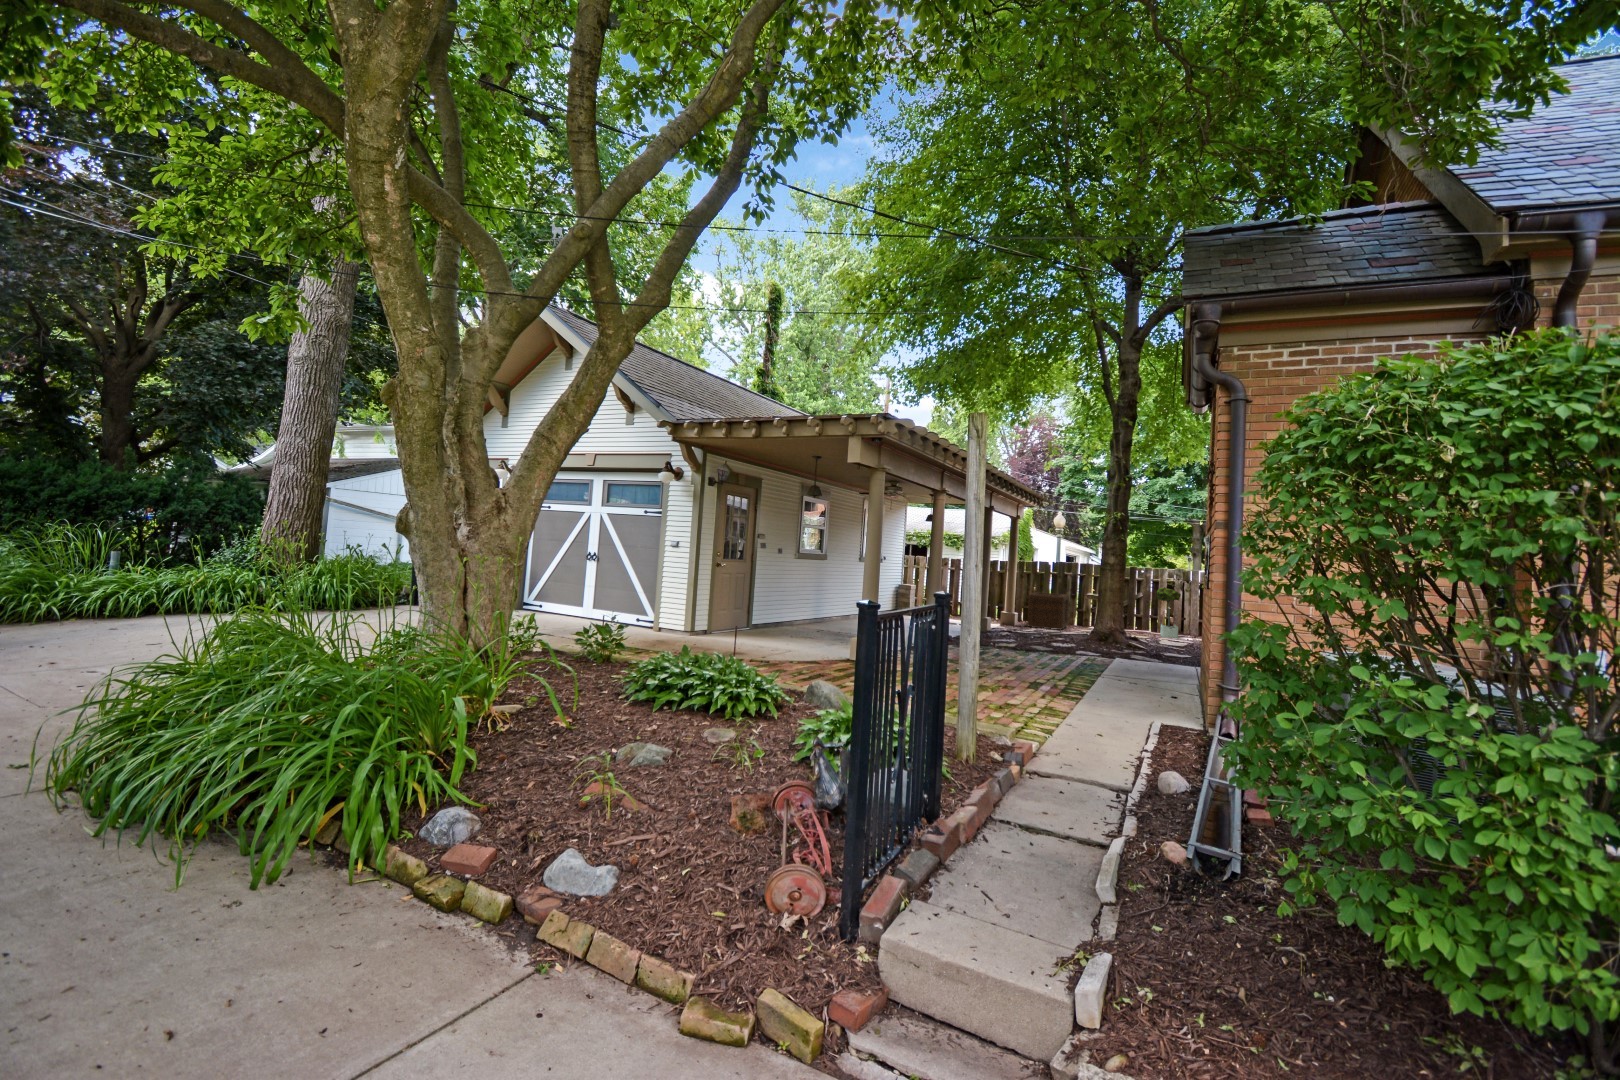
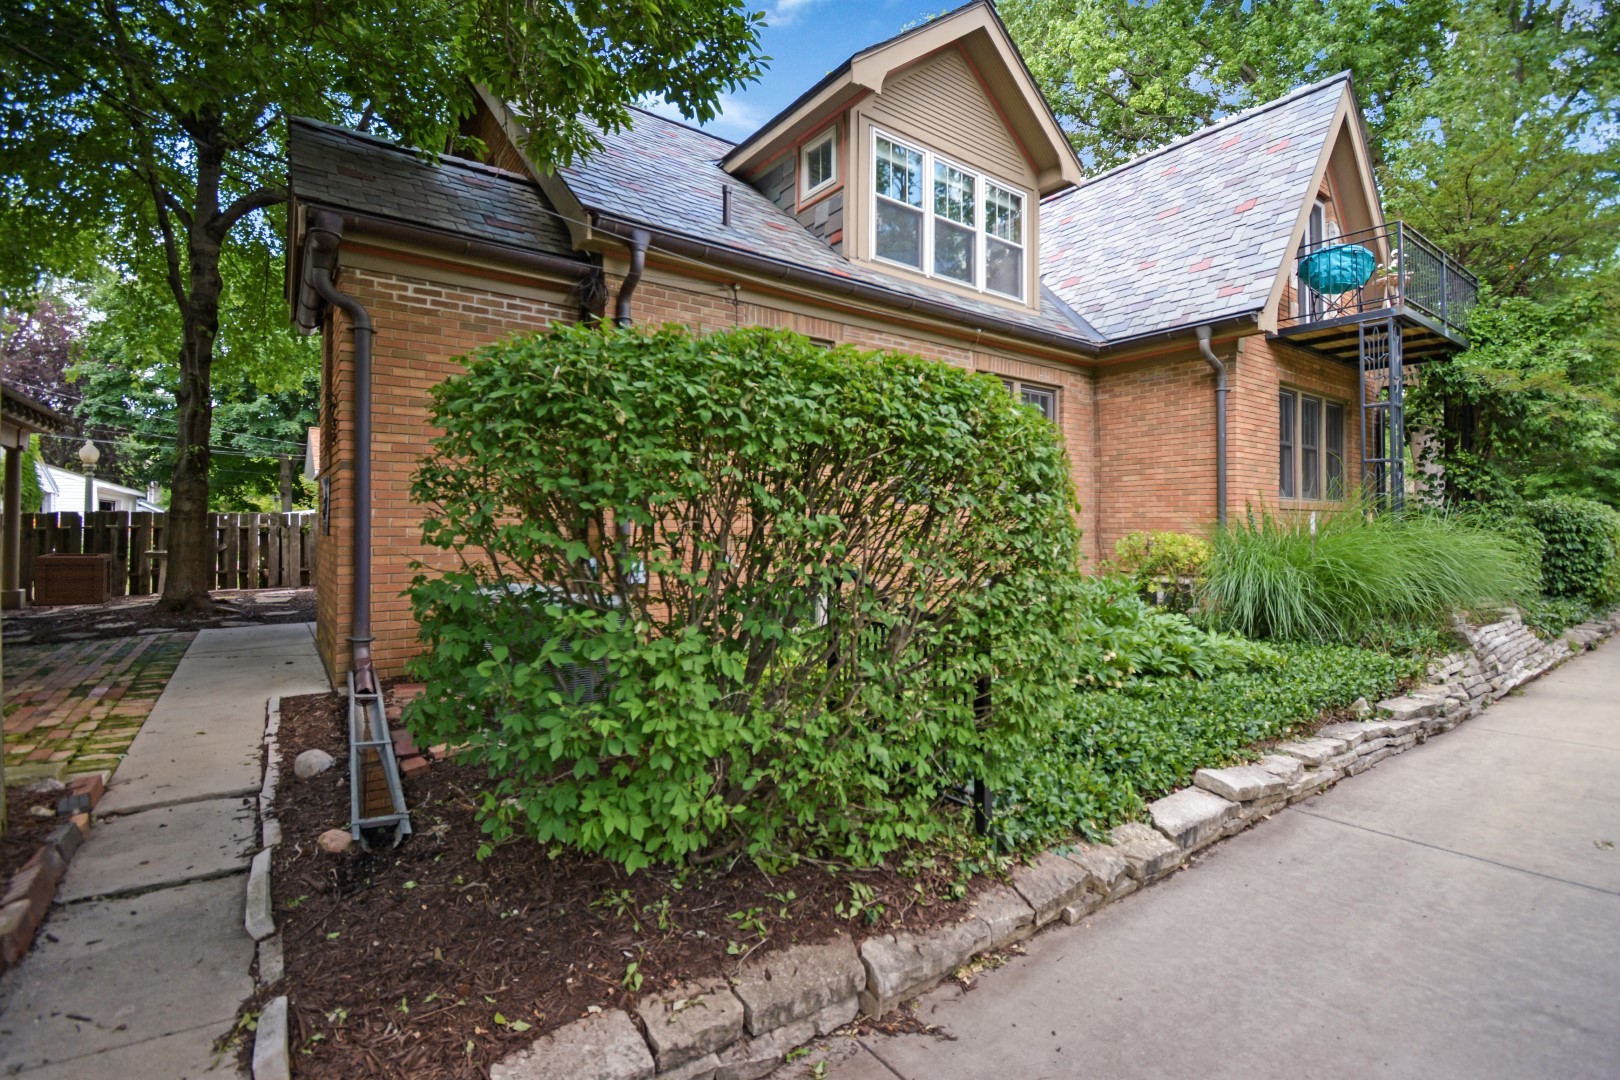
potted tree: present [1156,587,1181,638] -> none [249,537,281,597]

